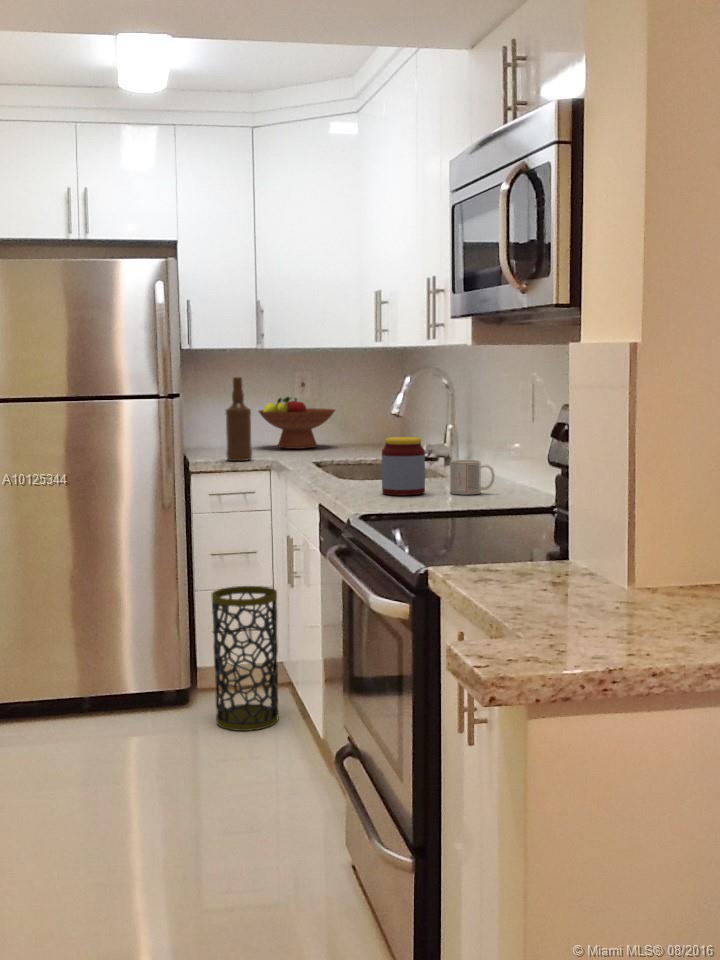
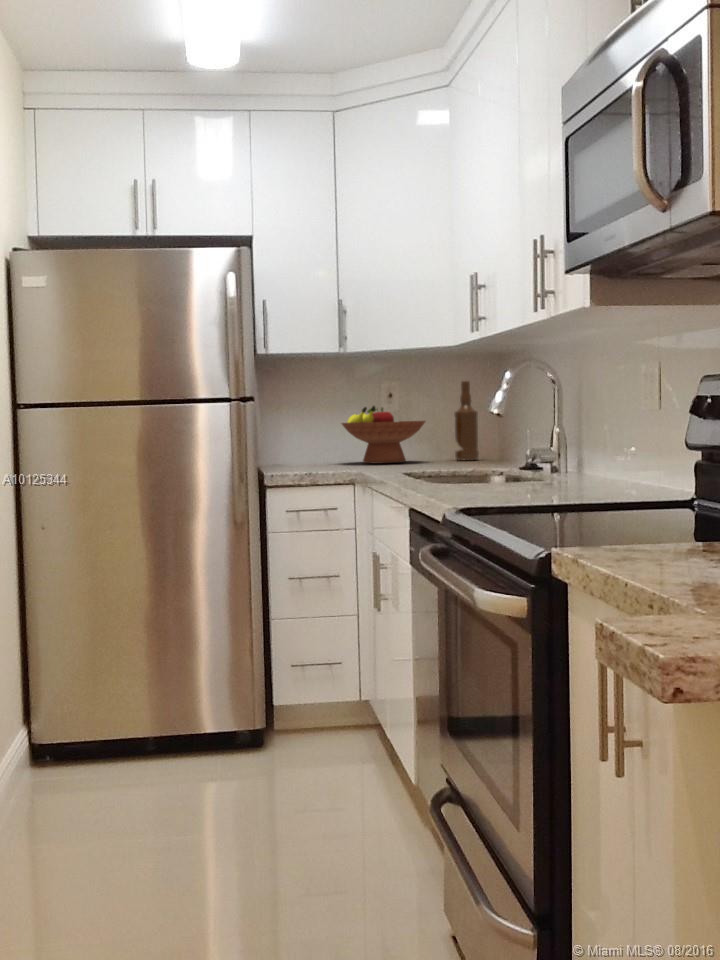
bottle: present [226,377,252,461] -> present [454,381,479,460]
jar: present [382,437,425,495] -> none [481,425,533,491]
mug: present [450,460,495,495] -> none [563,450,616,490]
trash can: present [212,586,279,731] -> none [288,610,364,774]

